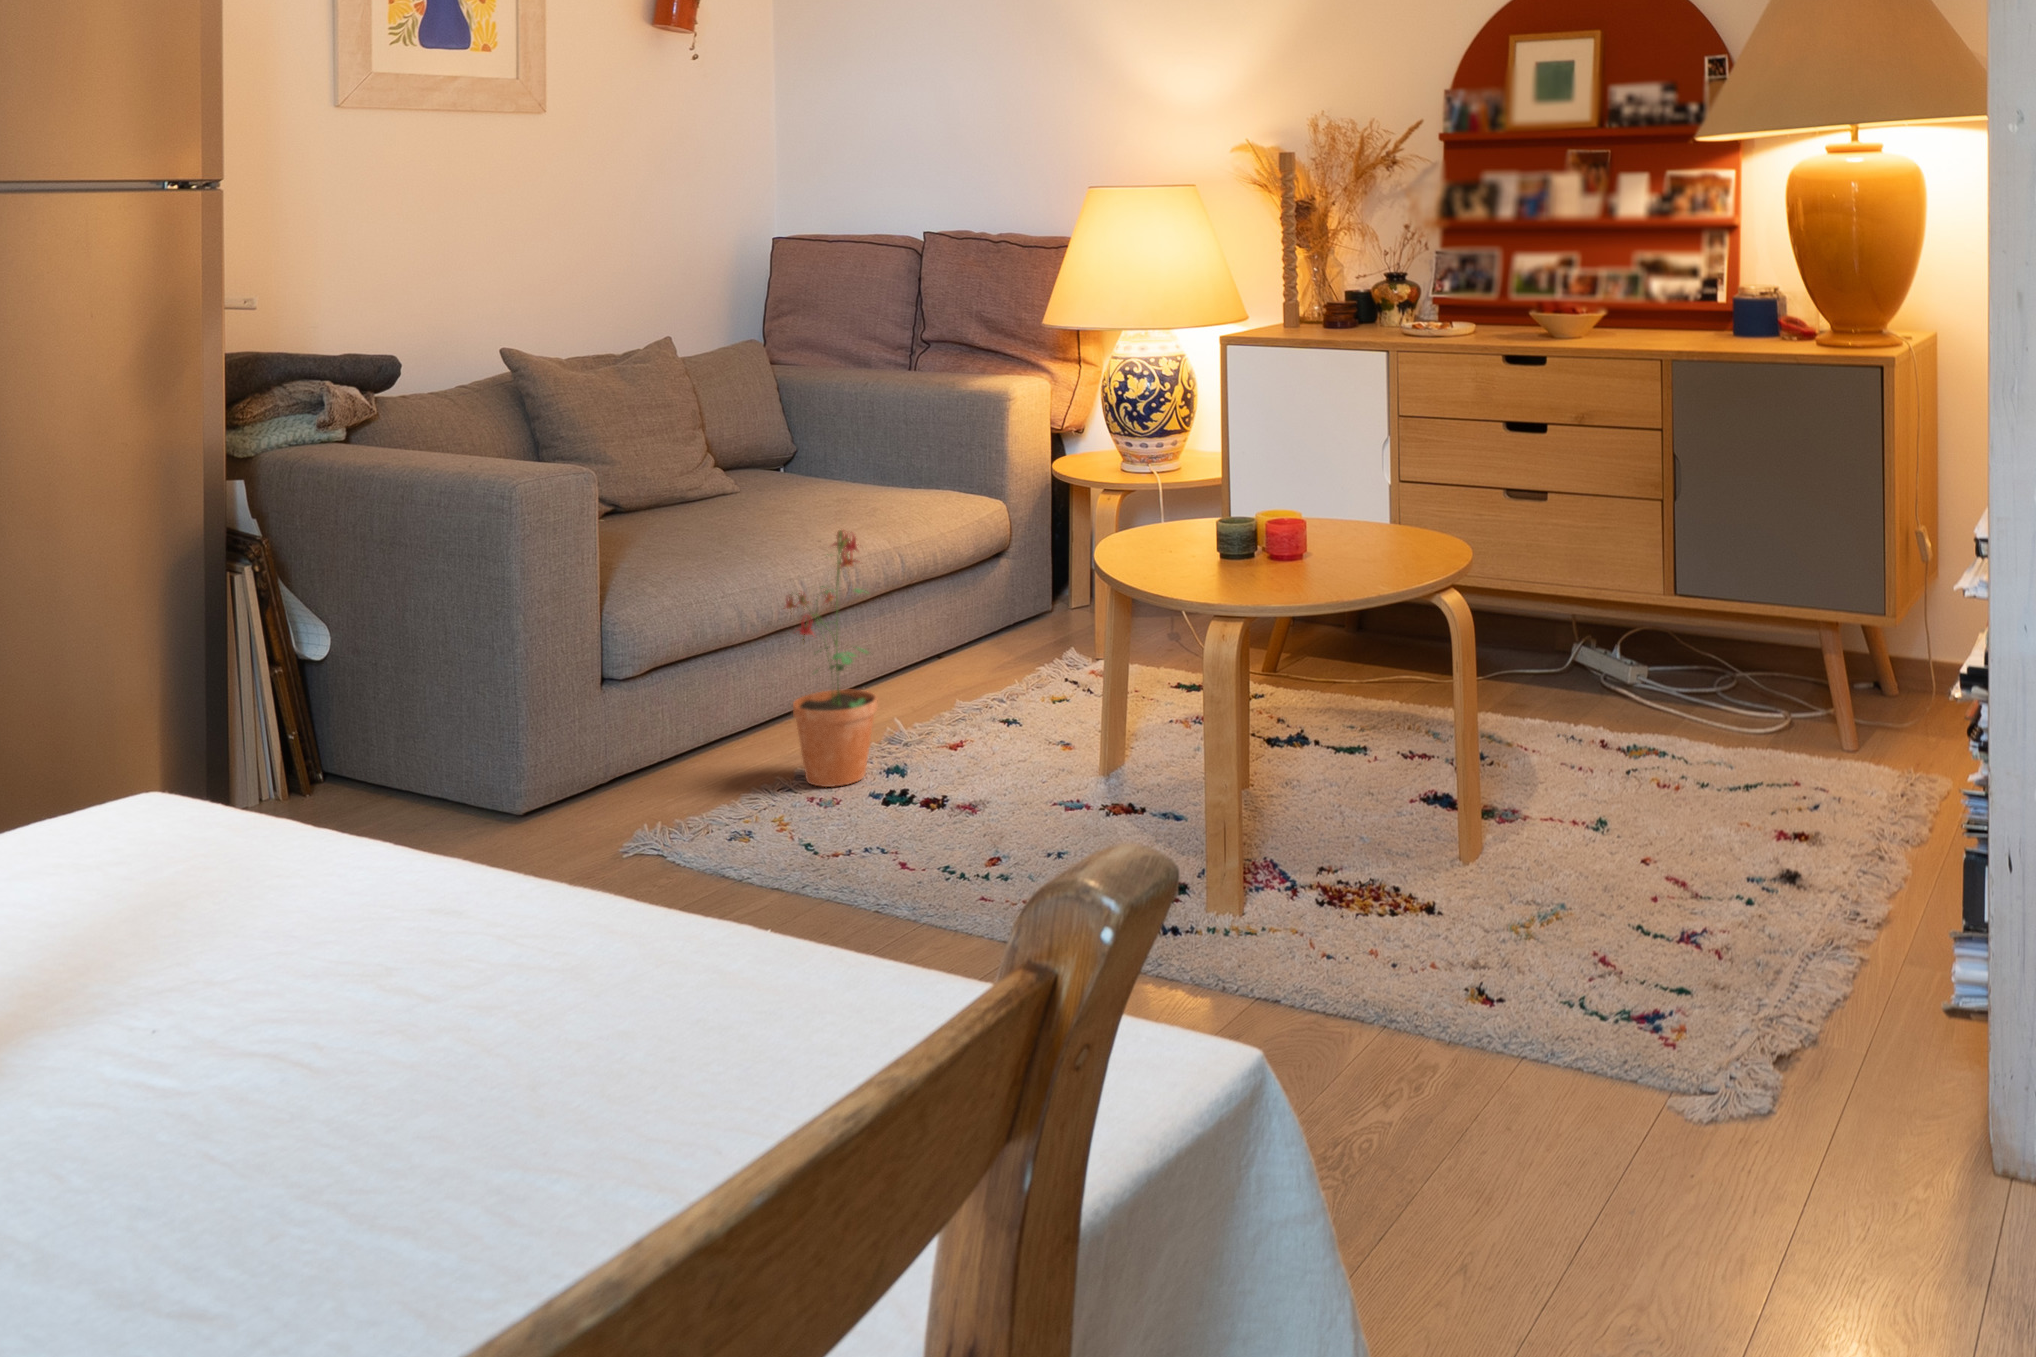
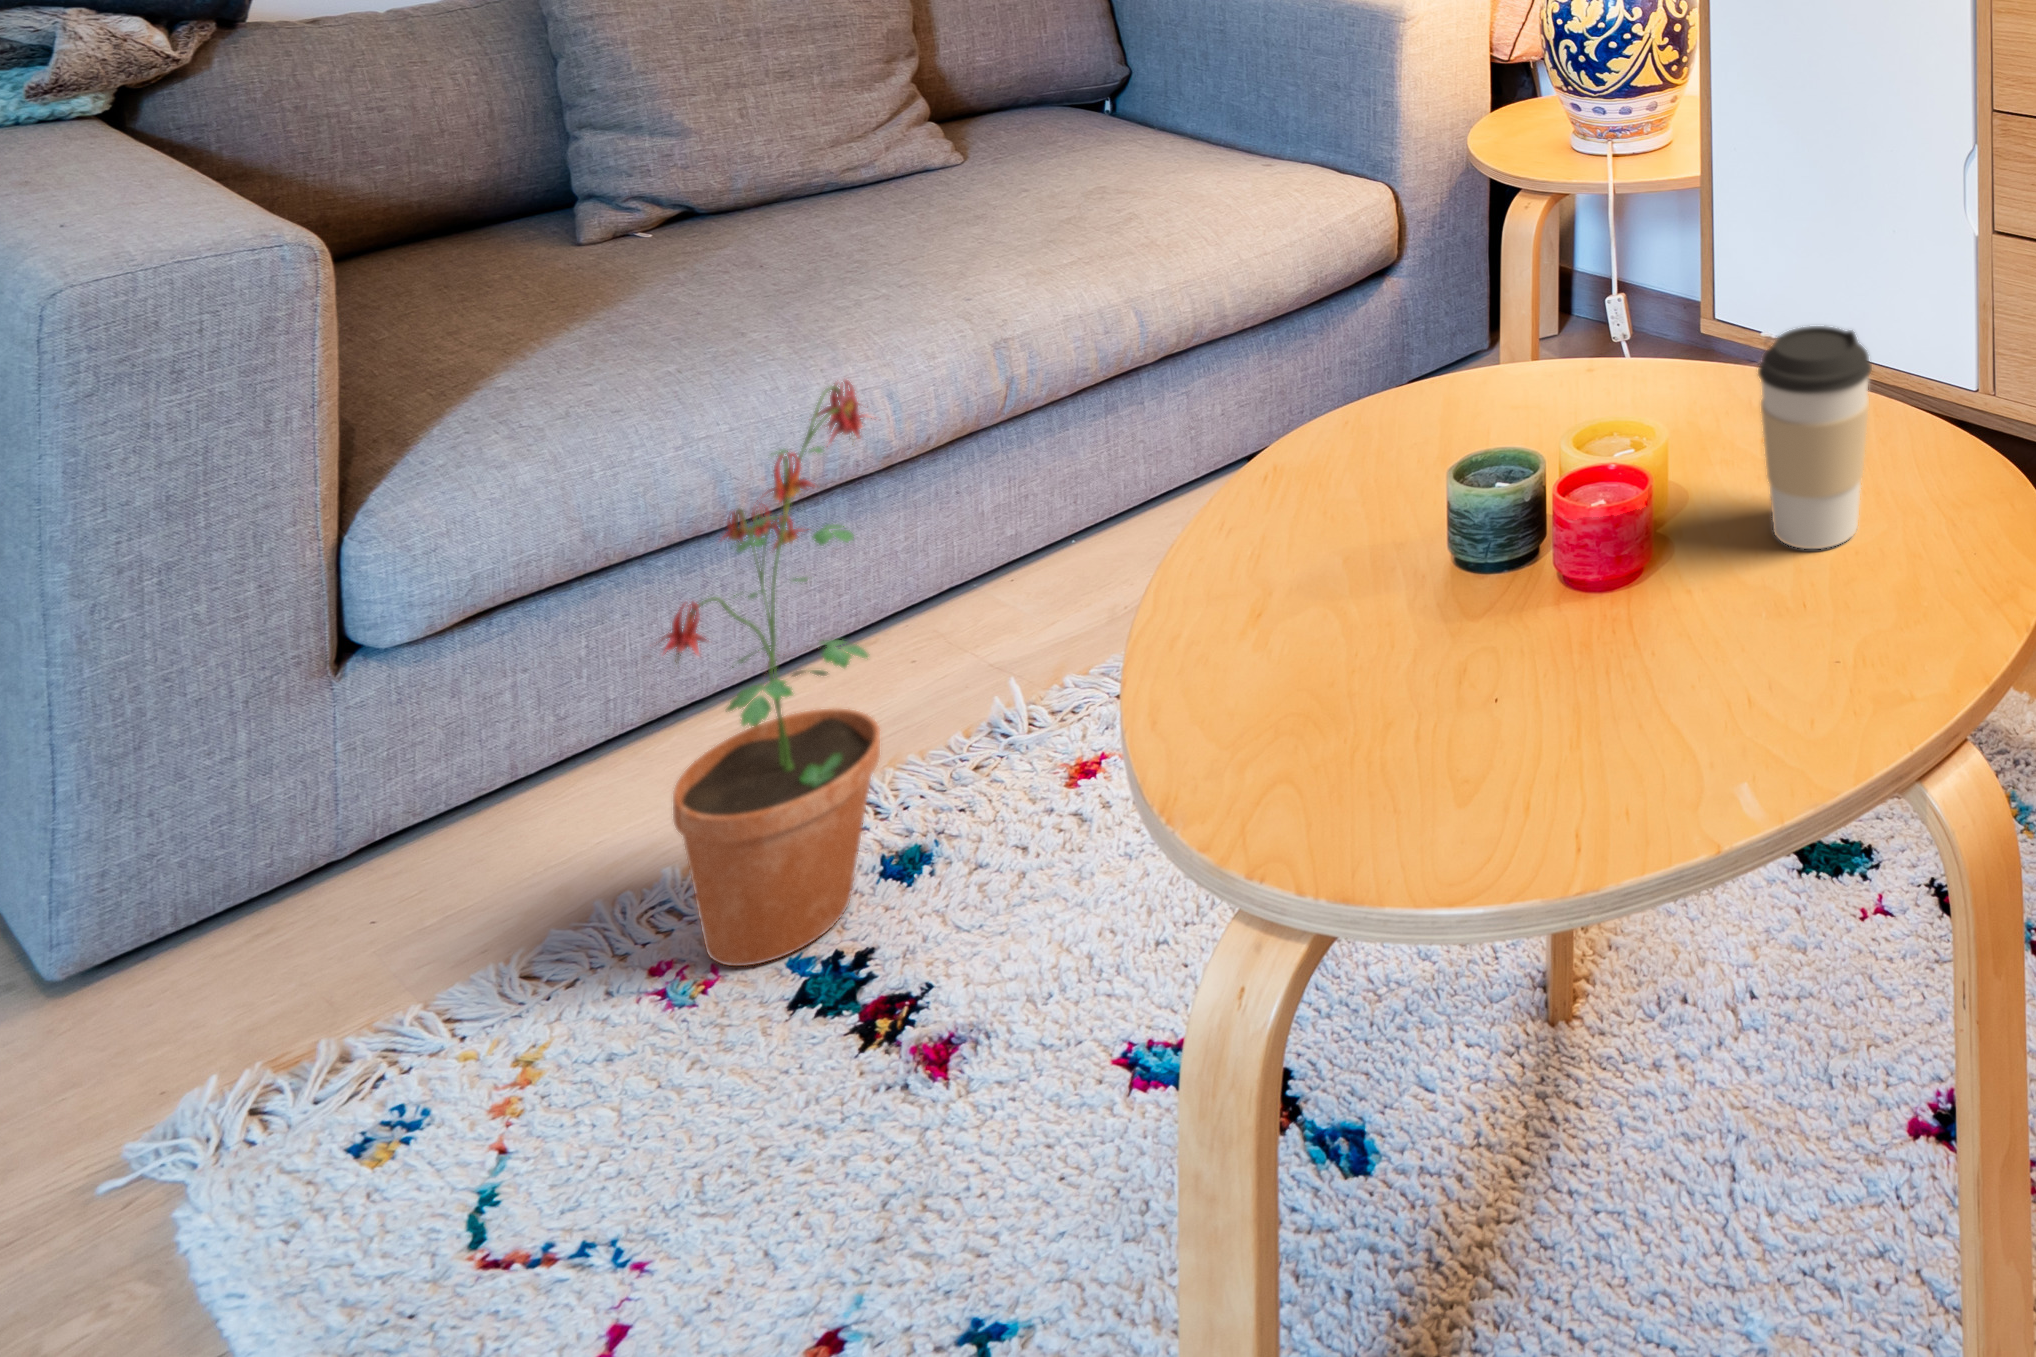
coffee cup: none [1321,463,1371,551] -> present [1758,326,1872,549]

